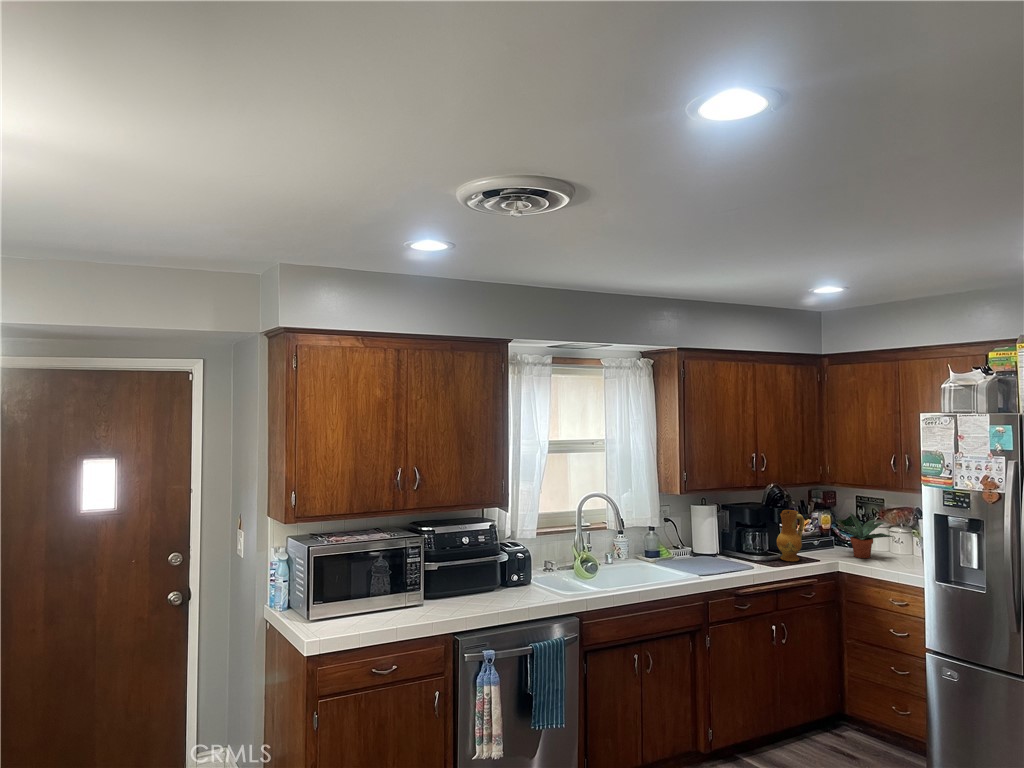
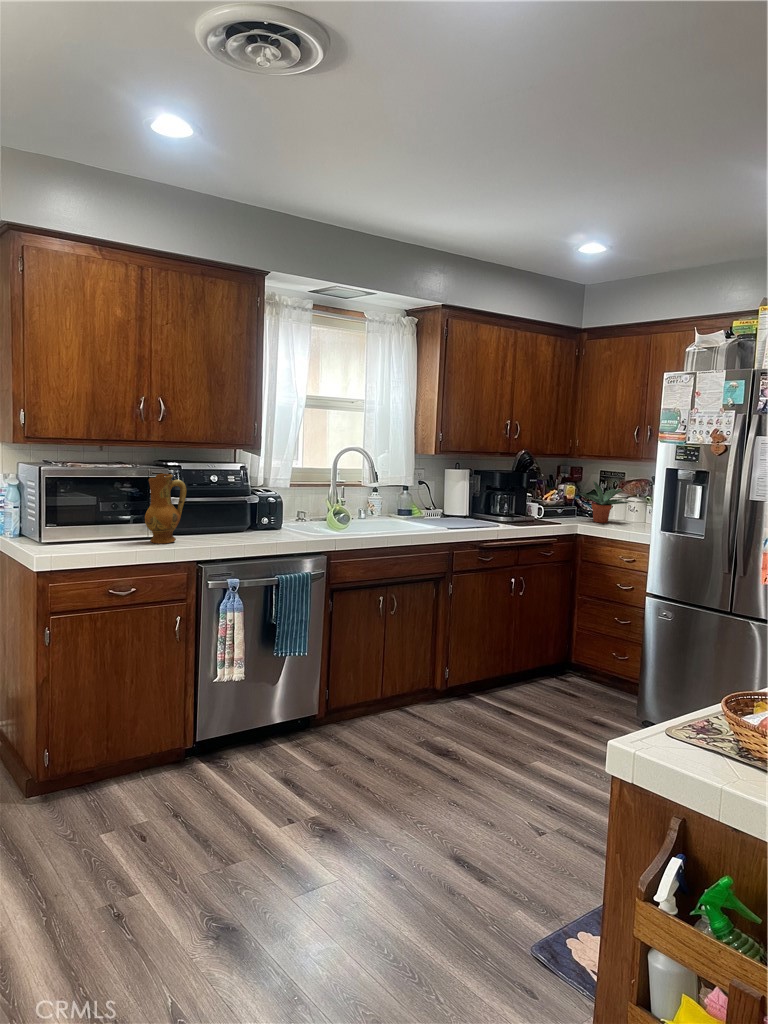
ceramic jug: present [776,510,804,562] -> present [145,474,186,544]

